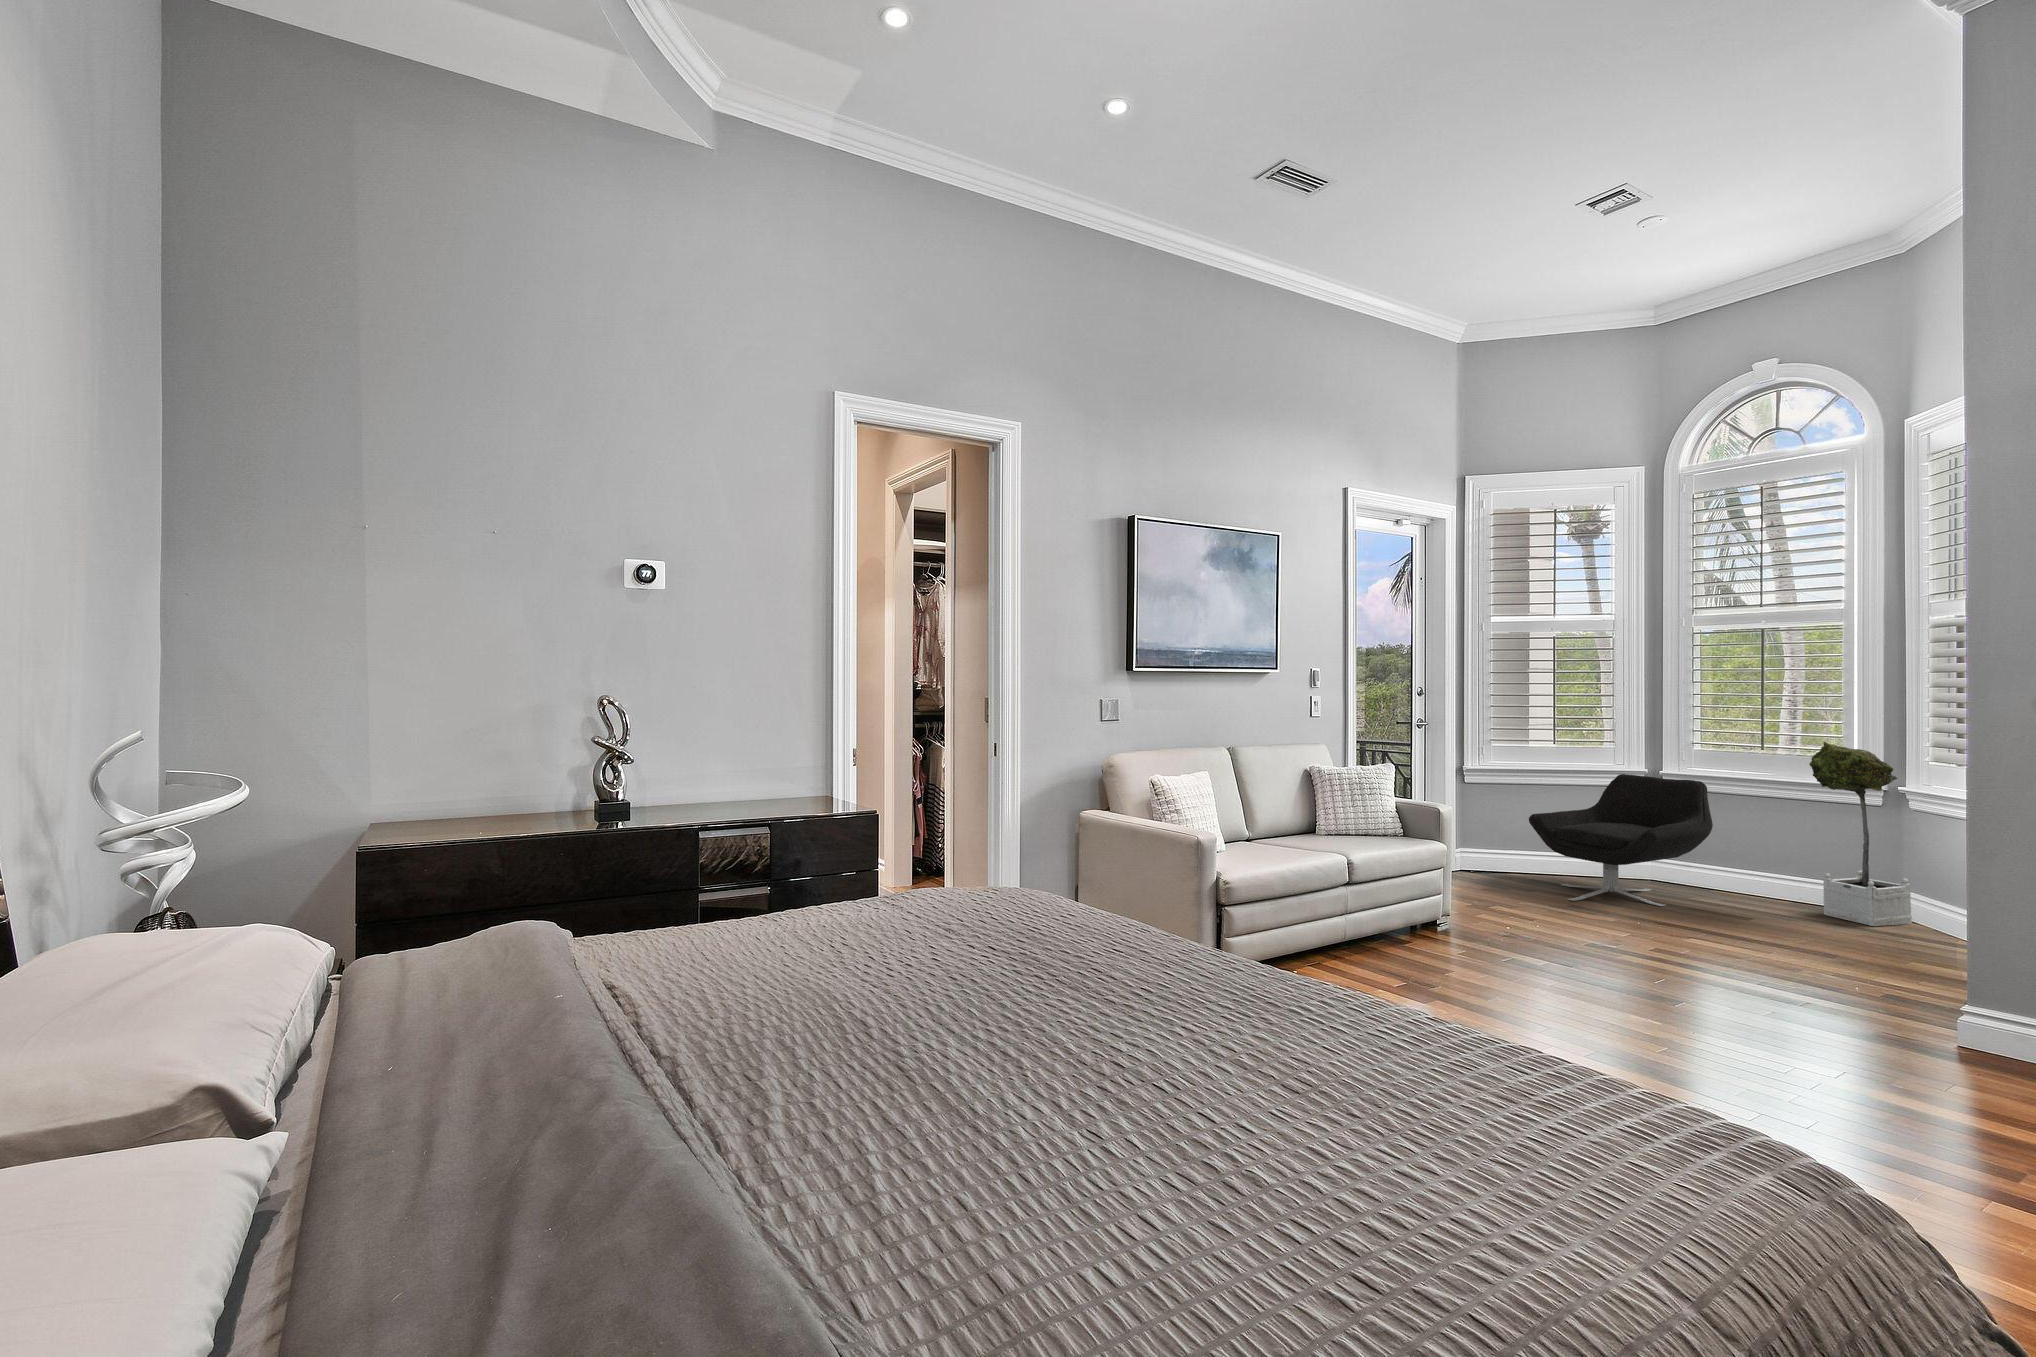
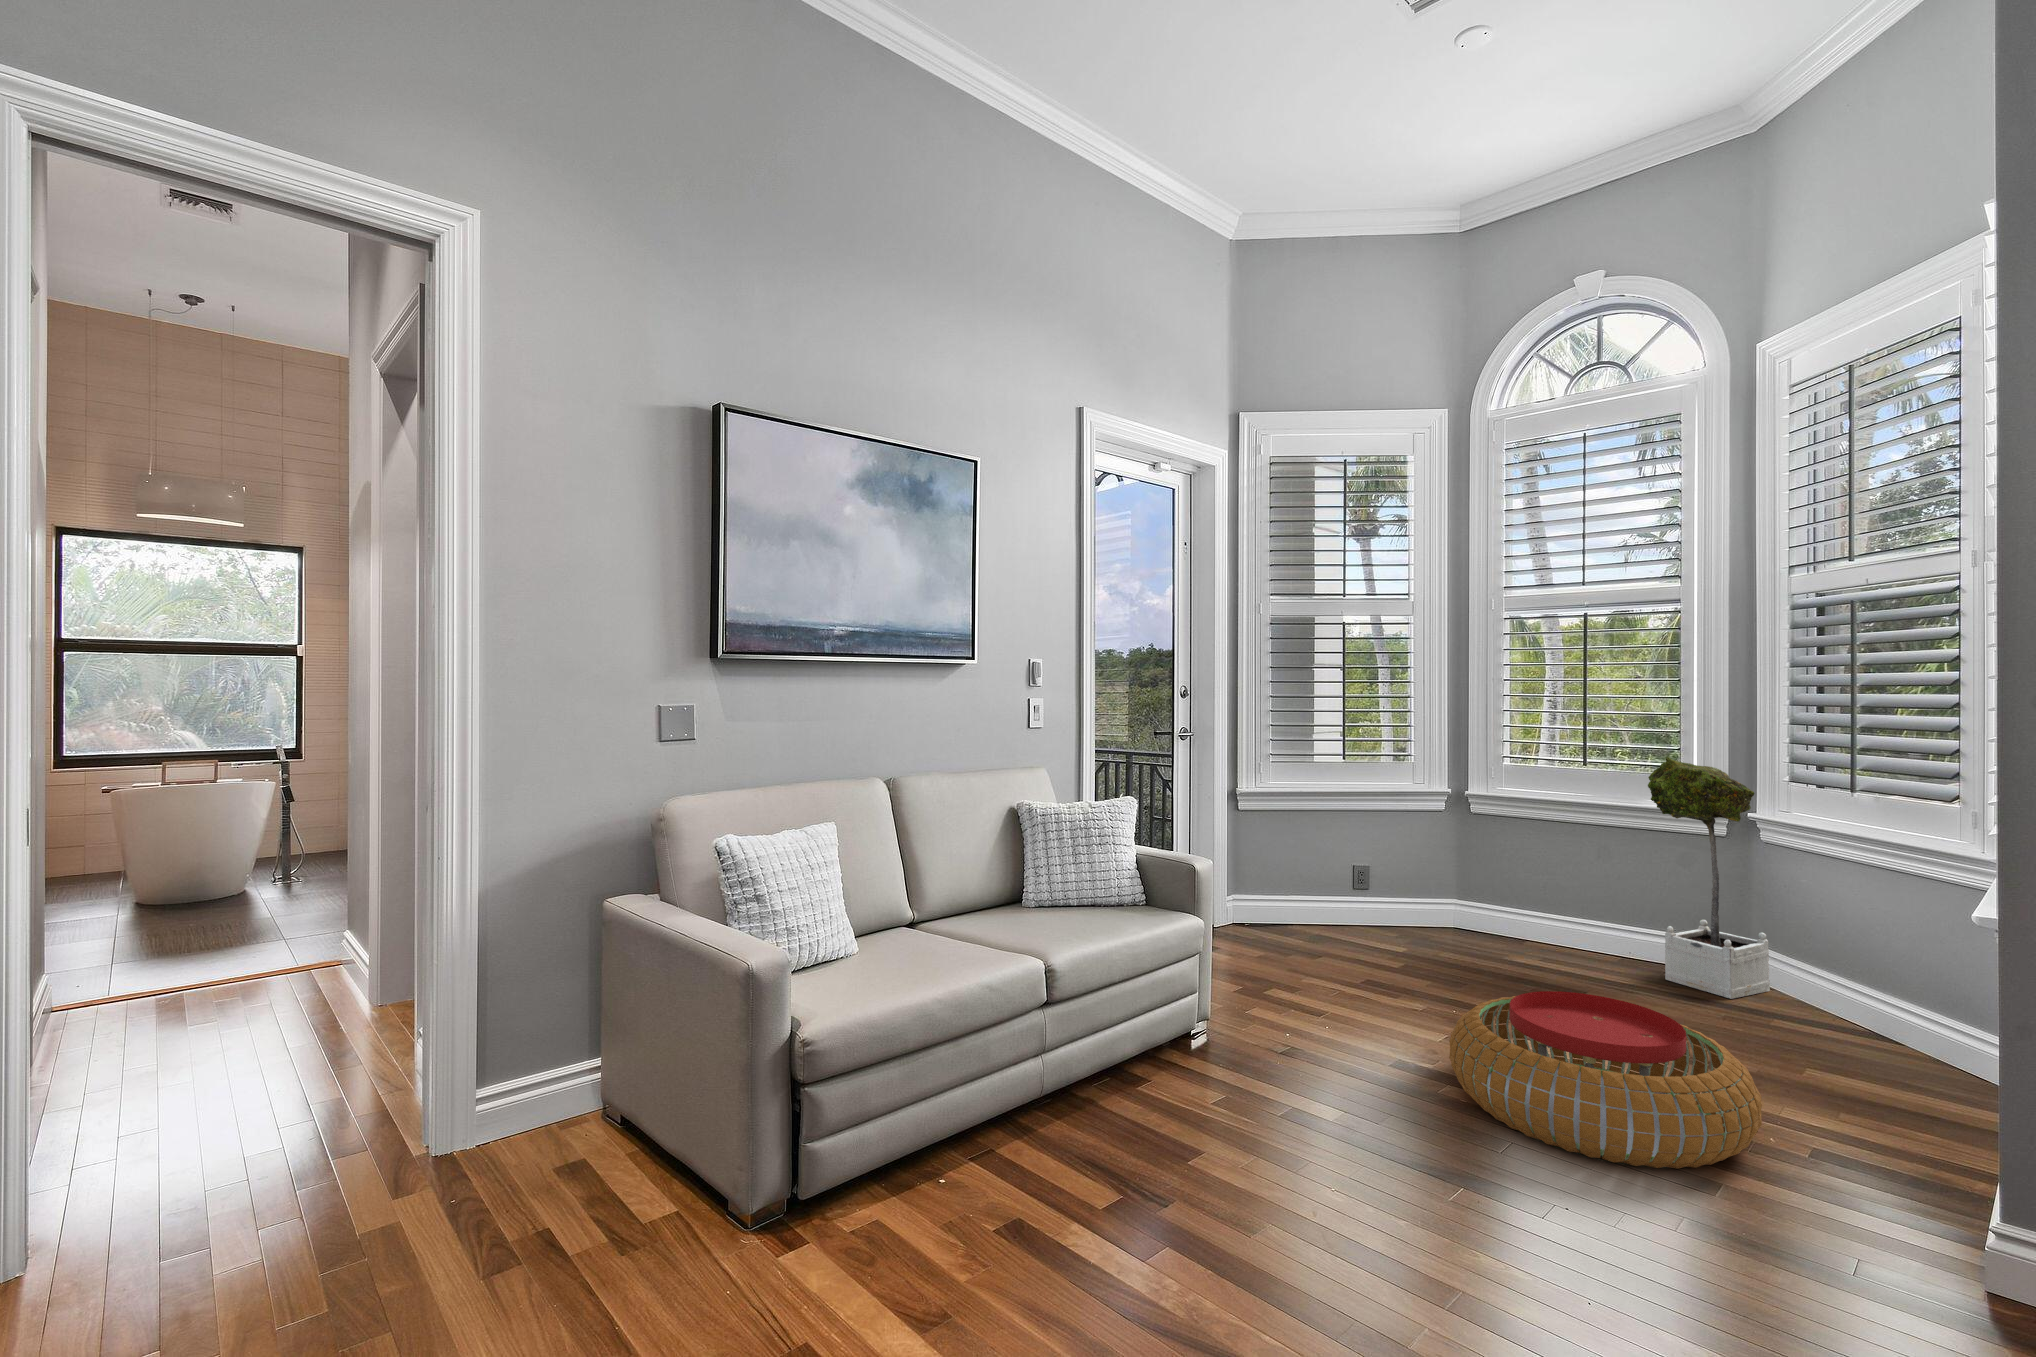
lounge chair: present [1529,774,1713,906] -> none [1313,795,1532,974]
pouf: none [1624,896,1841,992] -> present [1449,991,1762,1169]

